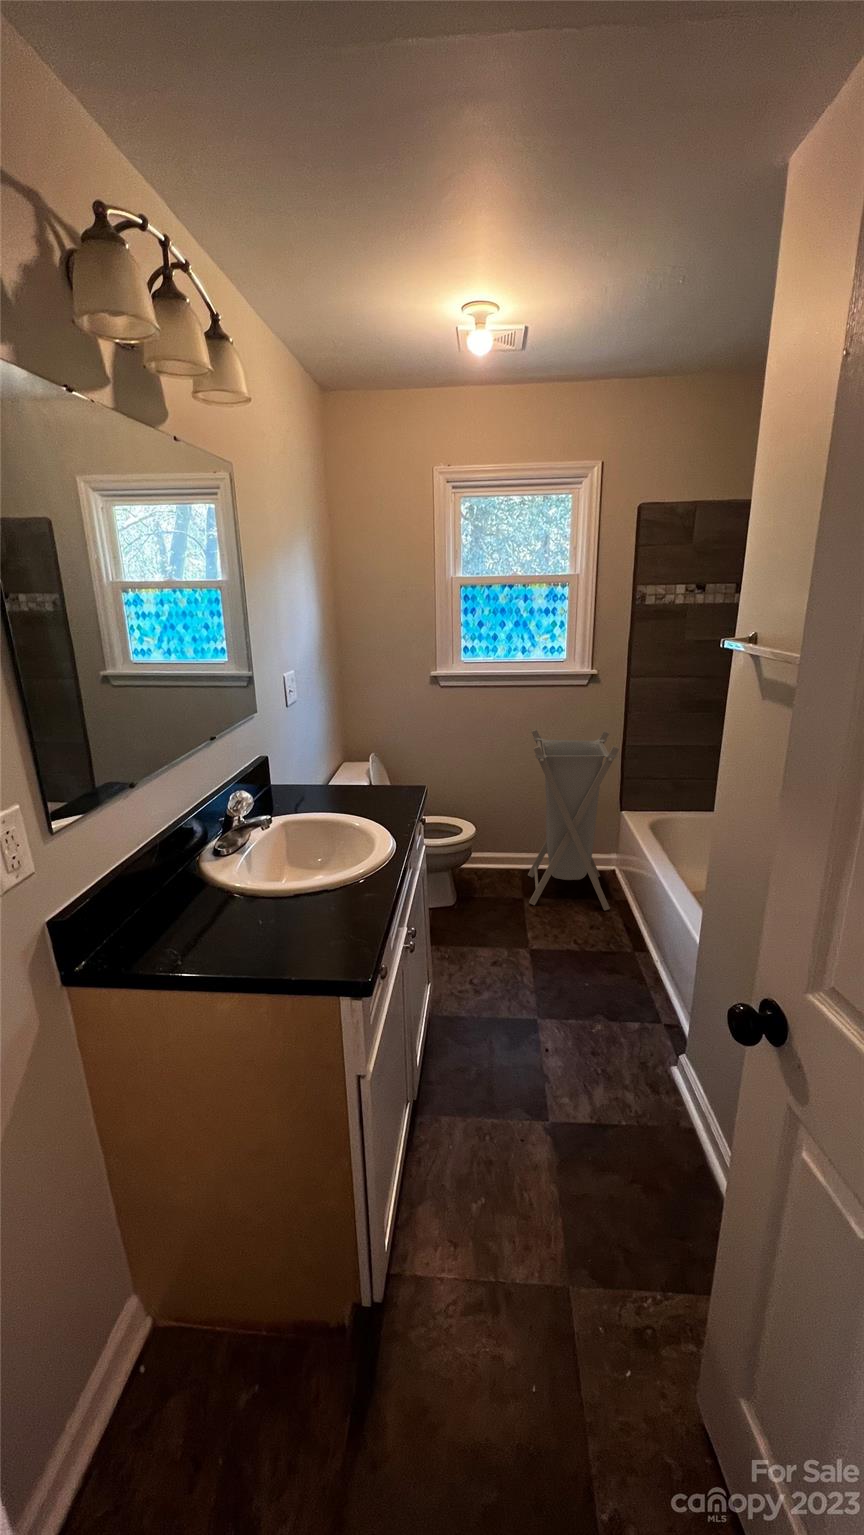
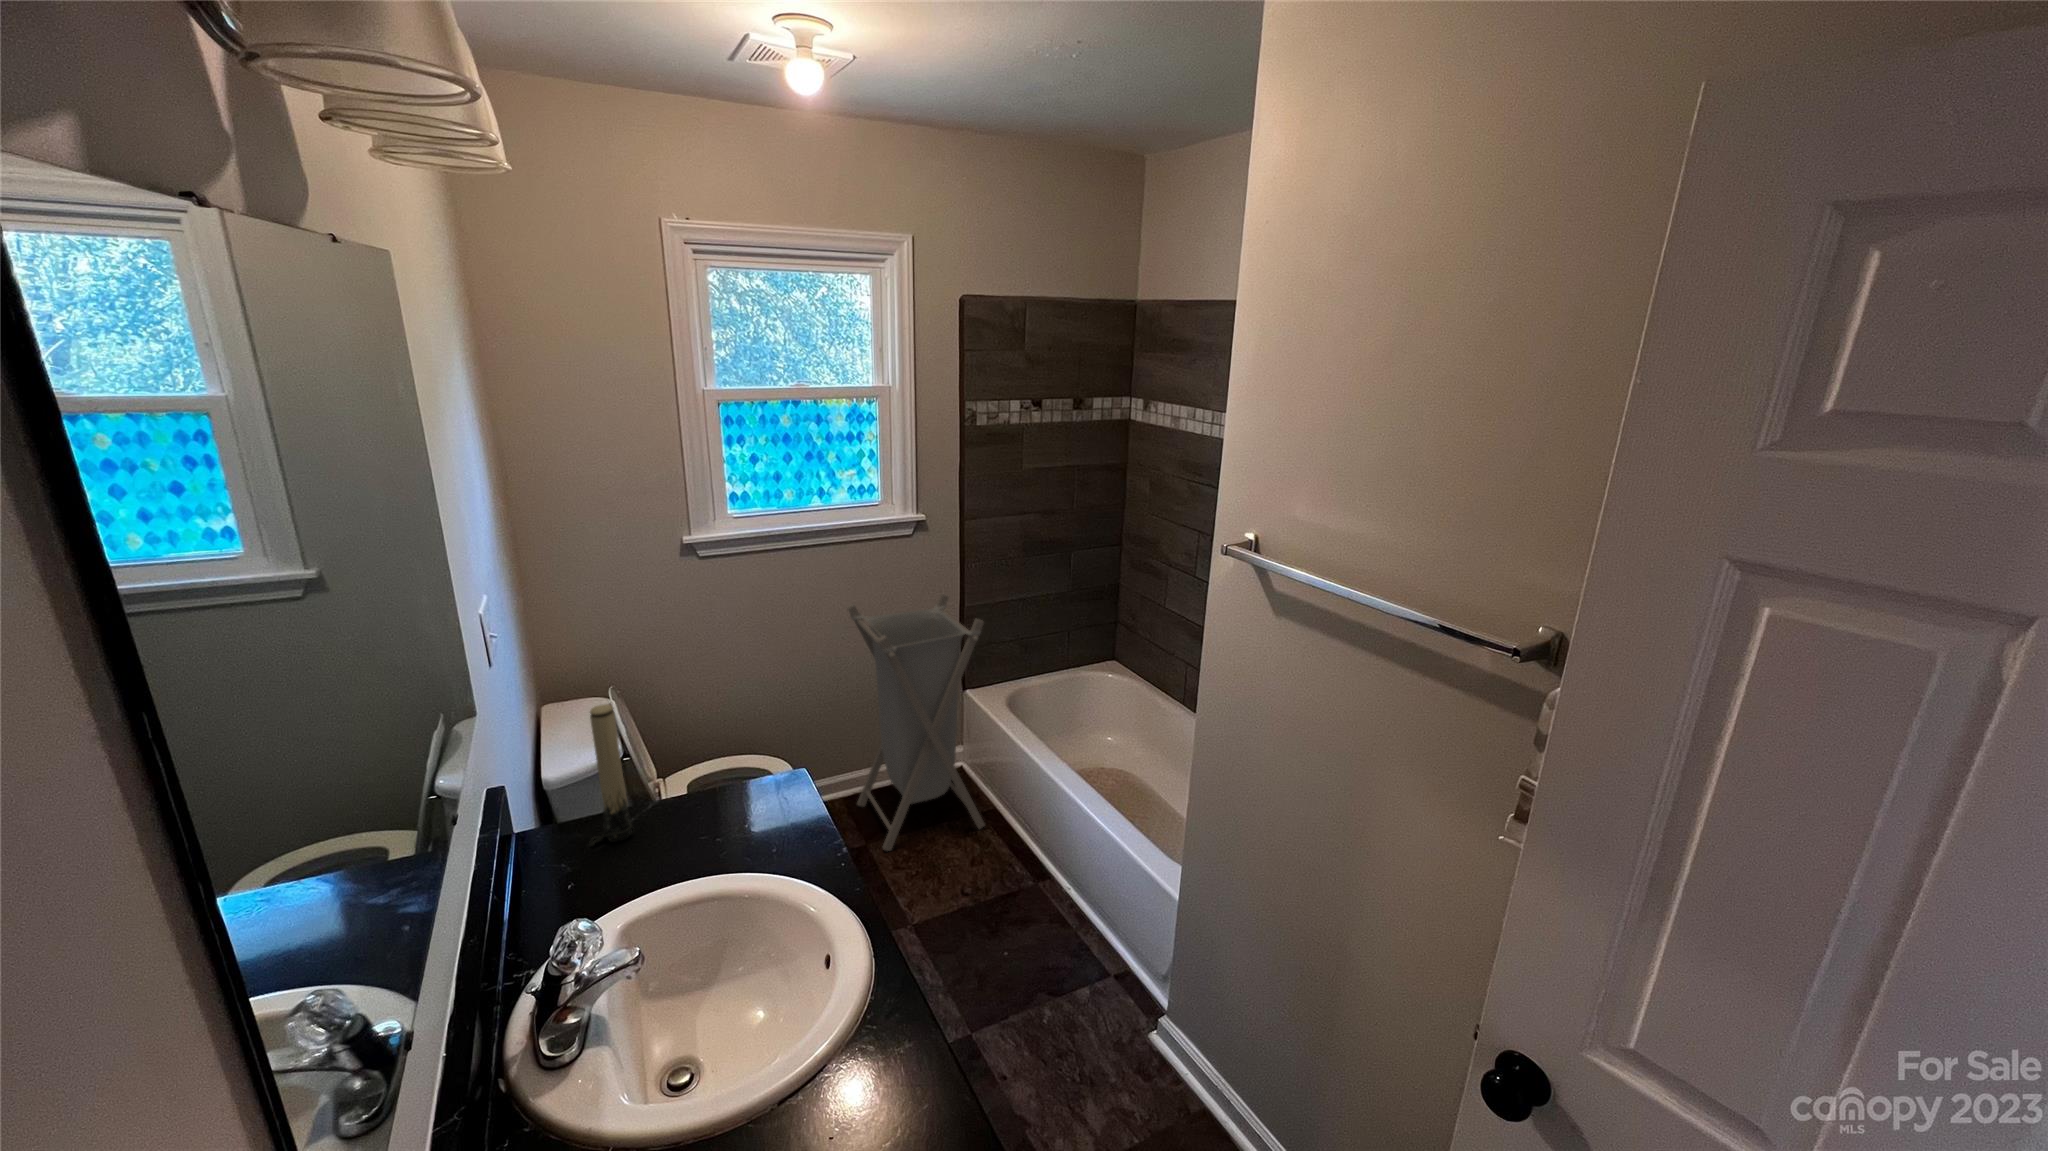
candle: none [291,718,313,796] -> present [589,704,634,846]

